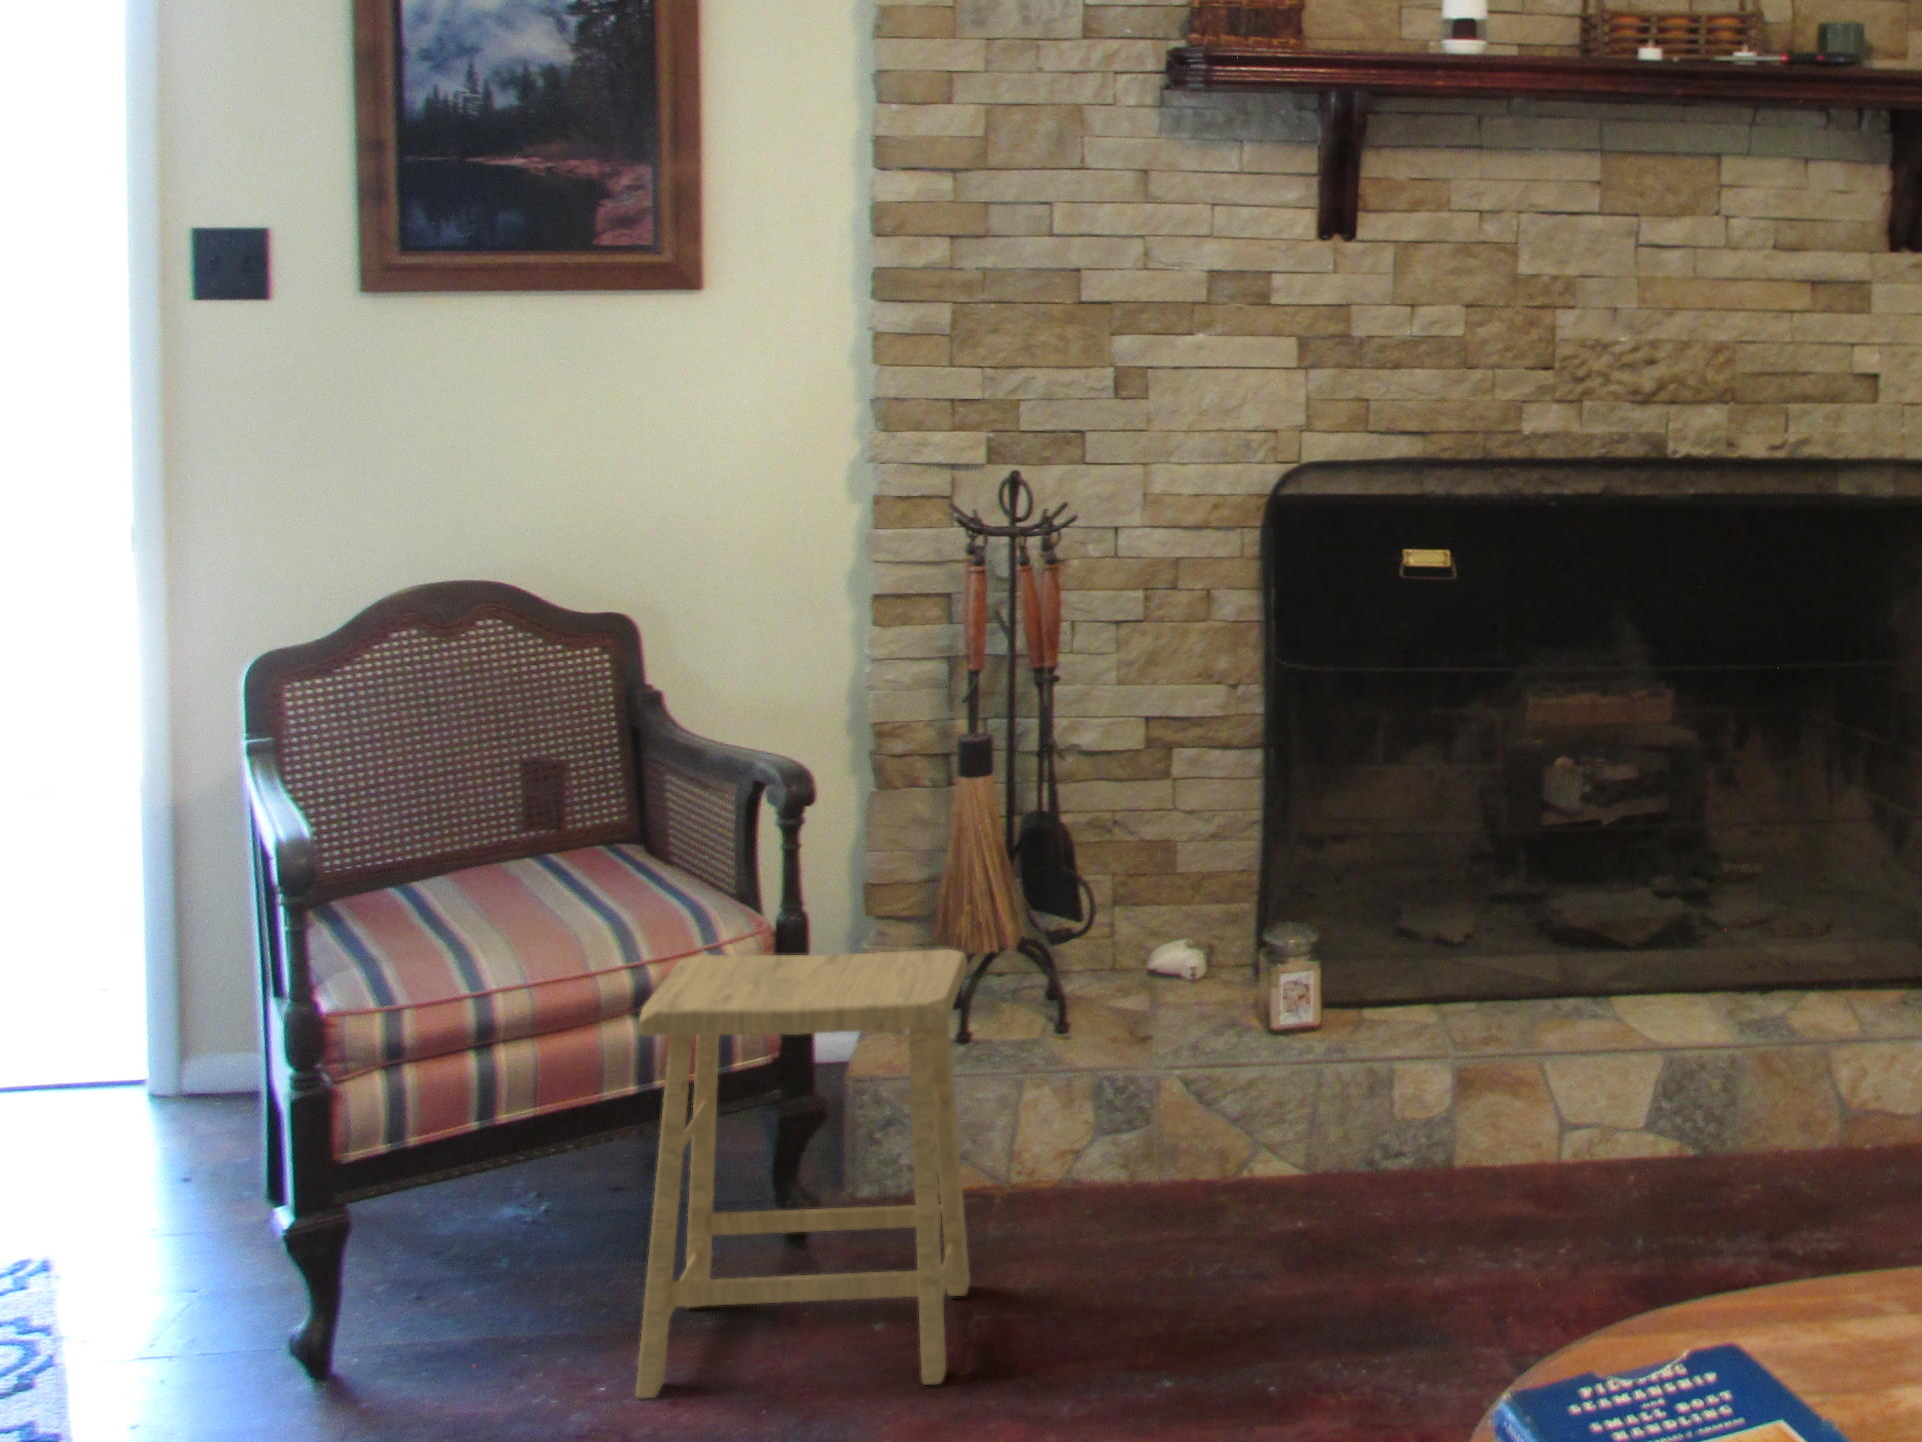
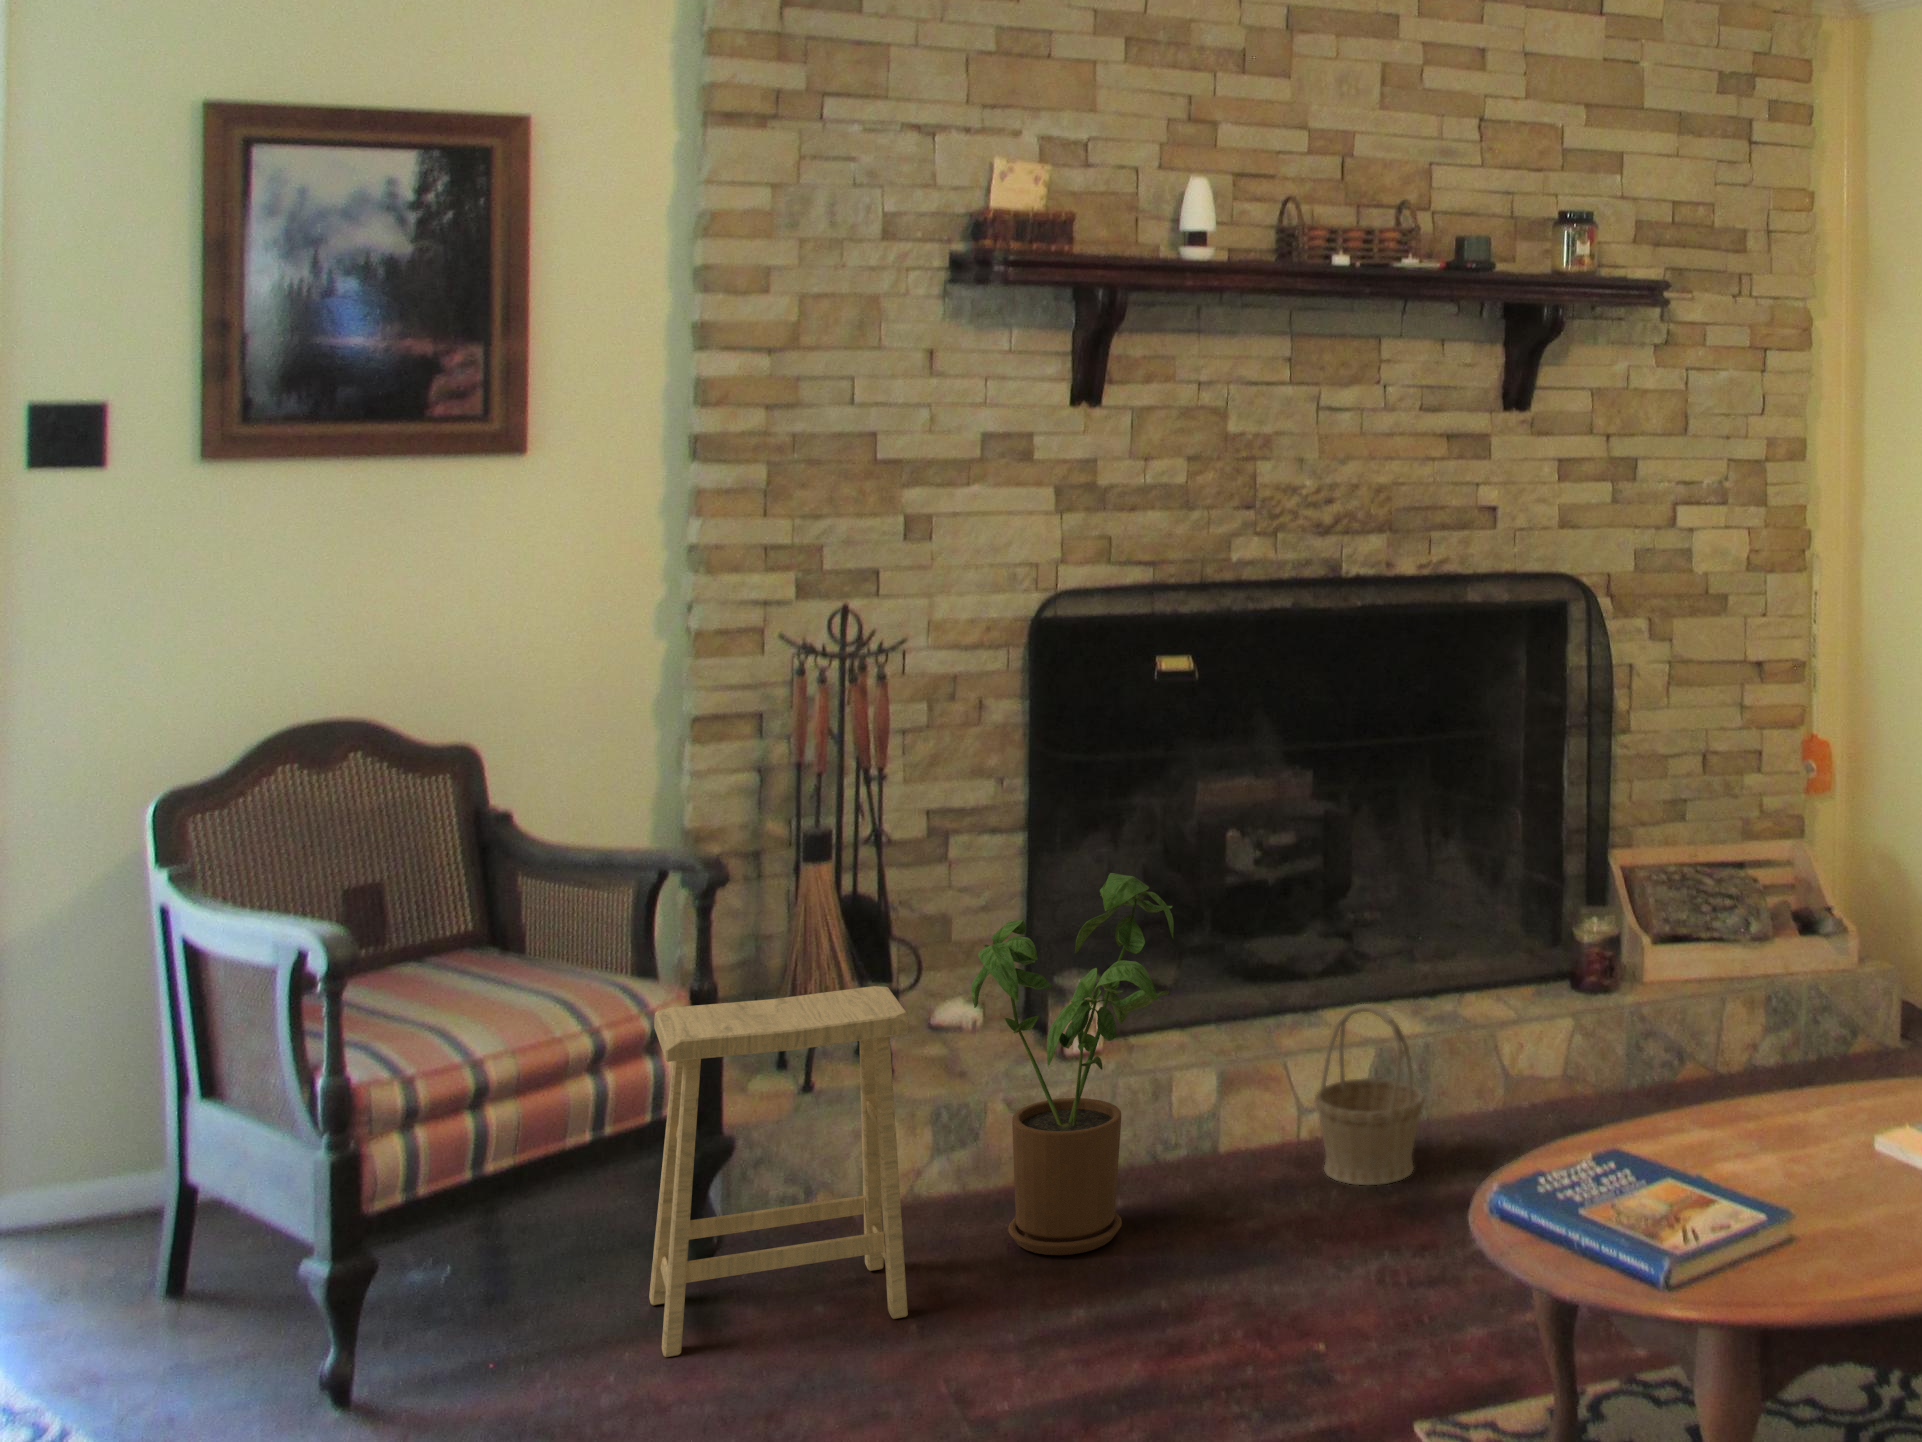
house plant: none [1098,828,1359,1312] -> present [971,873,1174,1255]
basket: none [1558,1014,1702,1256] -> present [1314,1004,1425,1185]

